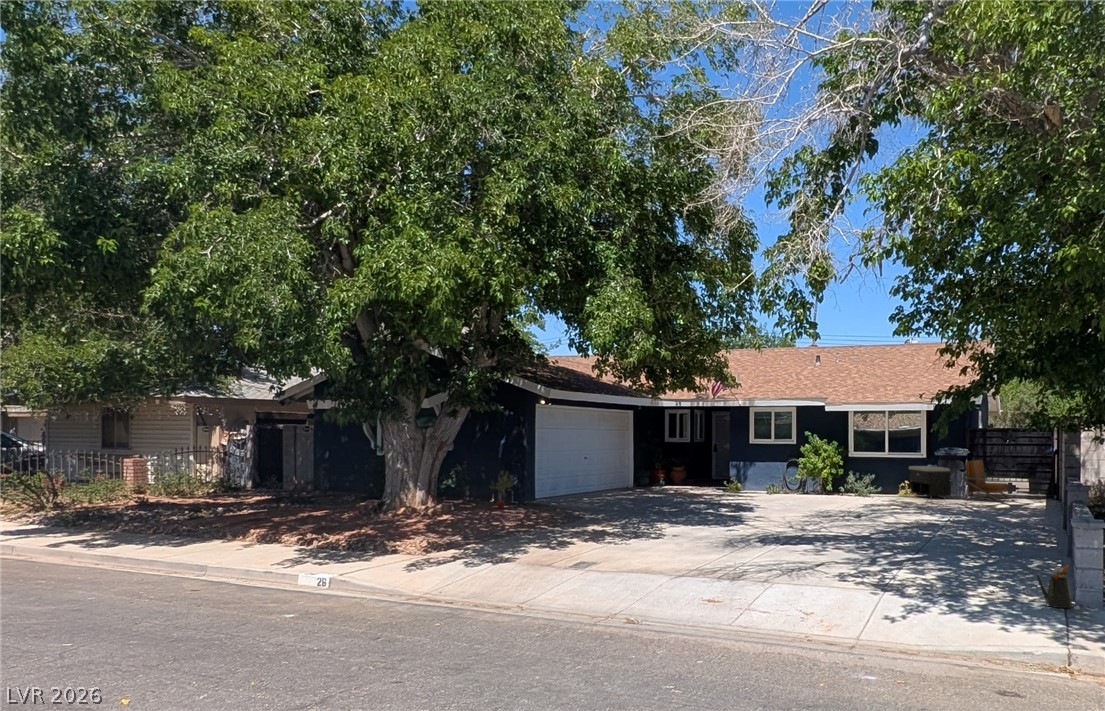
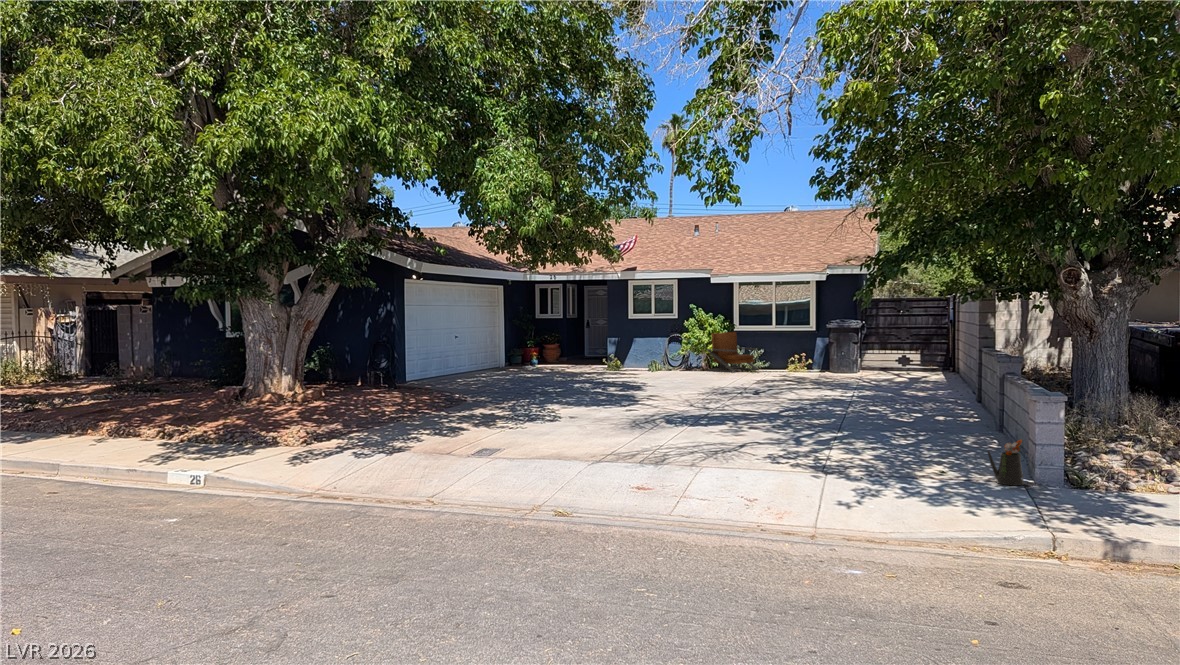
lounge chair: present [962,460,1010,502] -> present [706,332,758,372]
storage bench: present [909,466,951,499] -> none [796,340,838,373]
potted tree: present [490,472,513,509] -> none [352,350,382,393]

